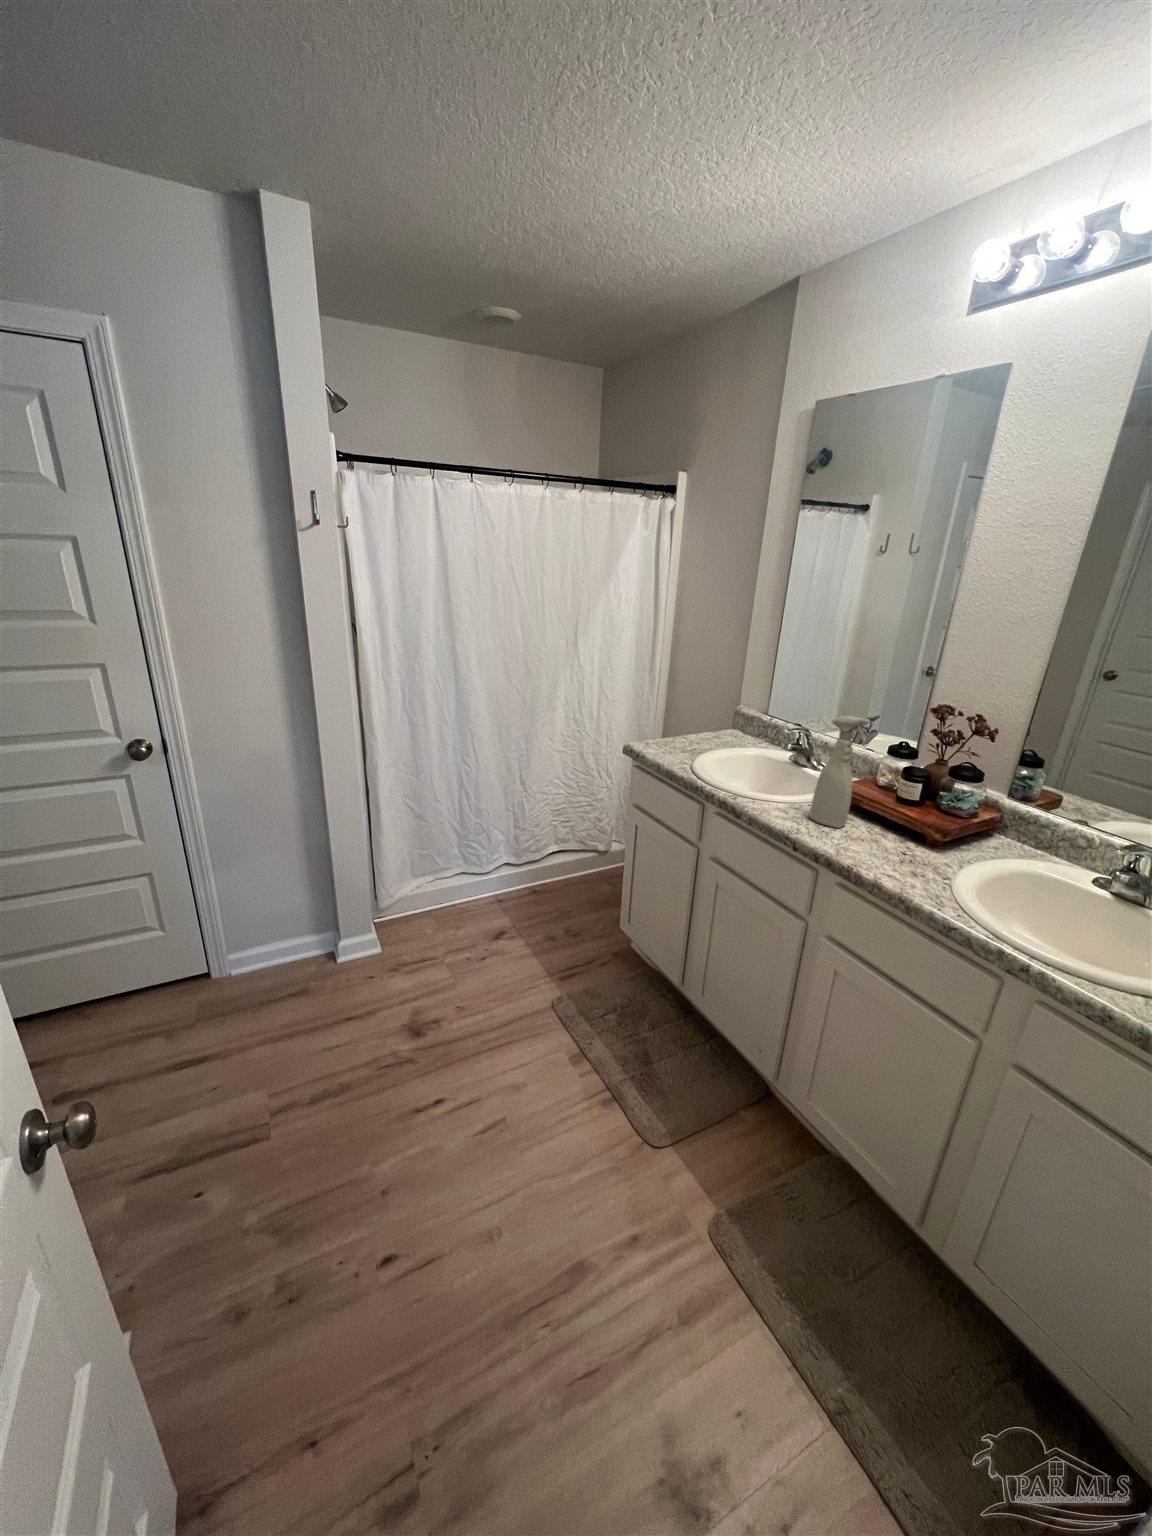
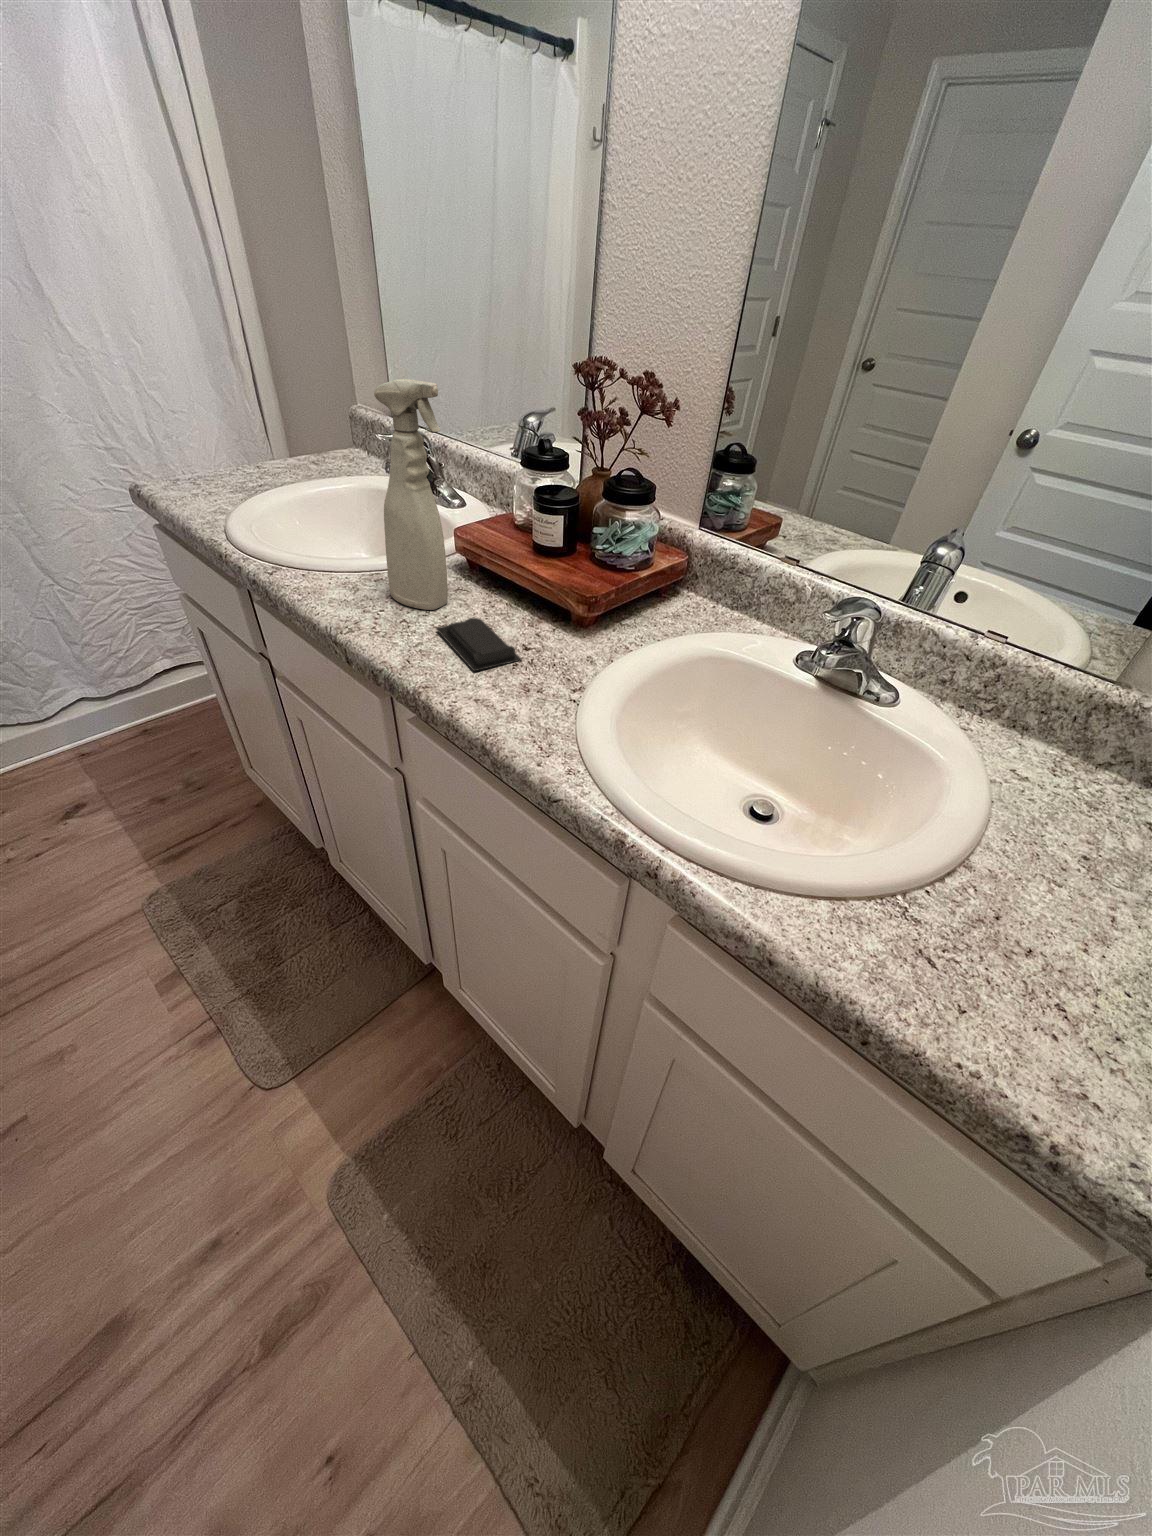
soap bar: none [847,834,906,862] -> present [436,618,521,671]

